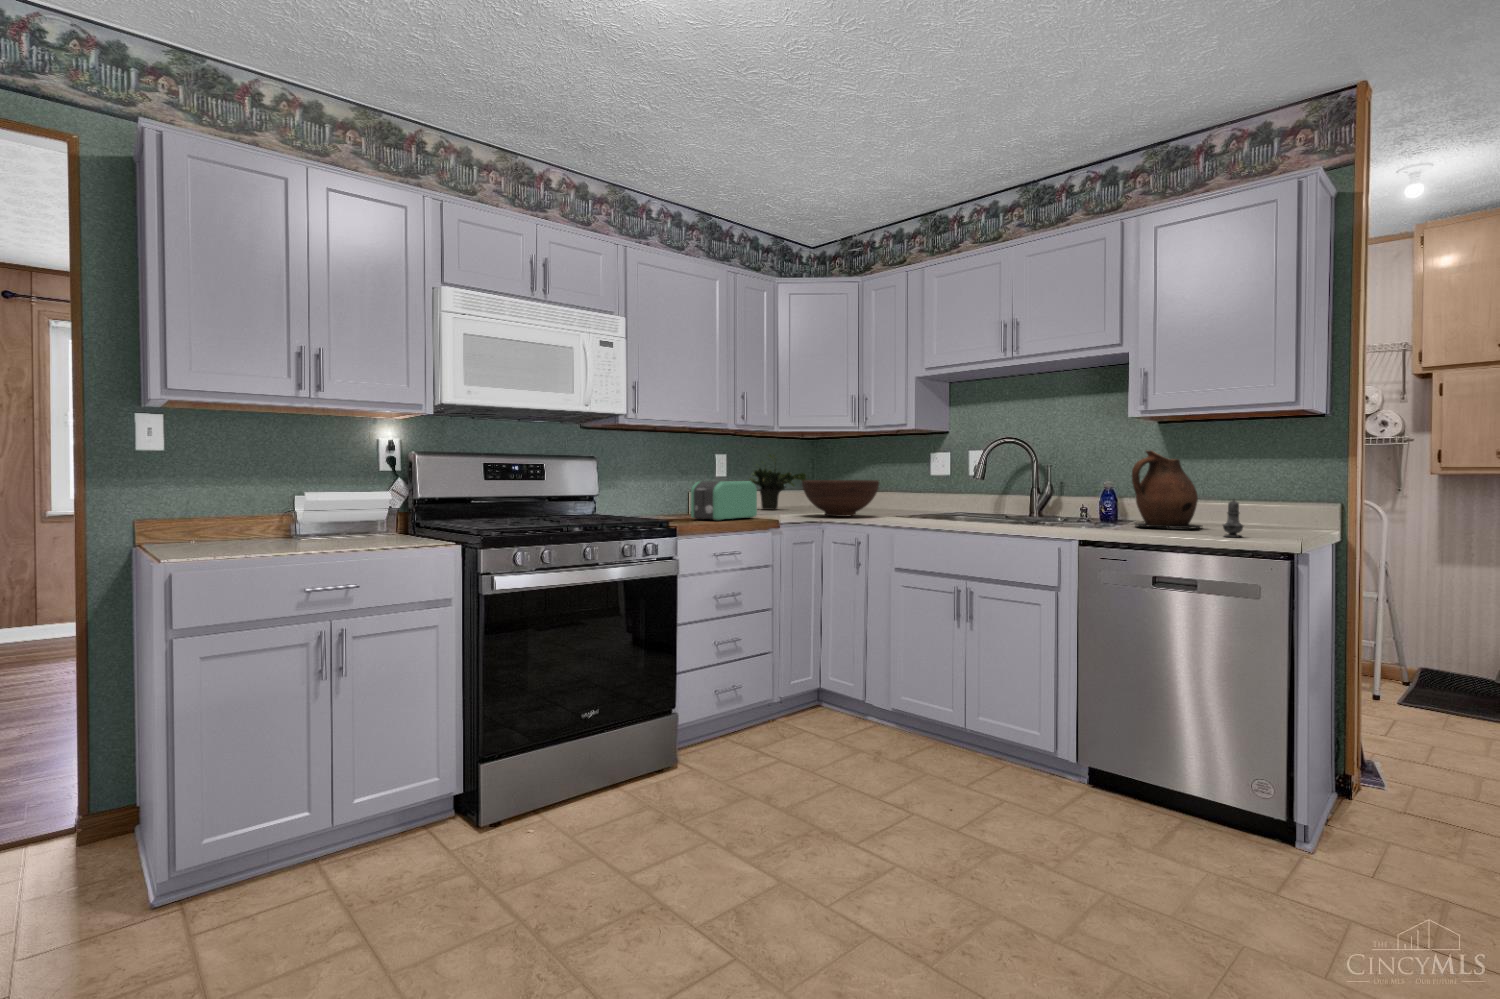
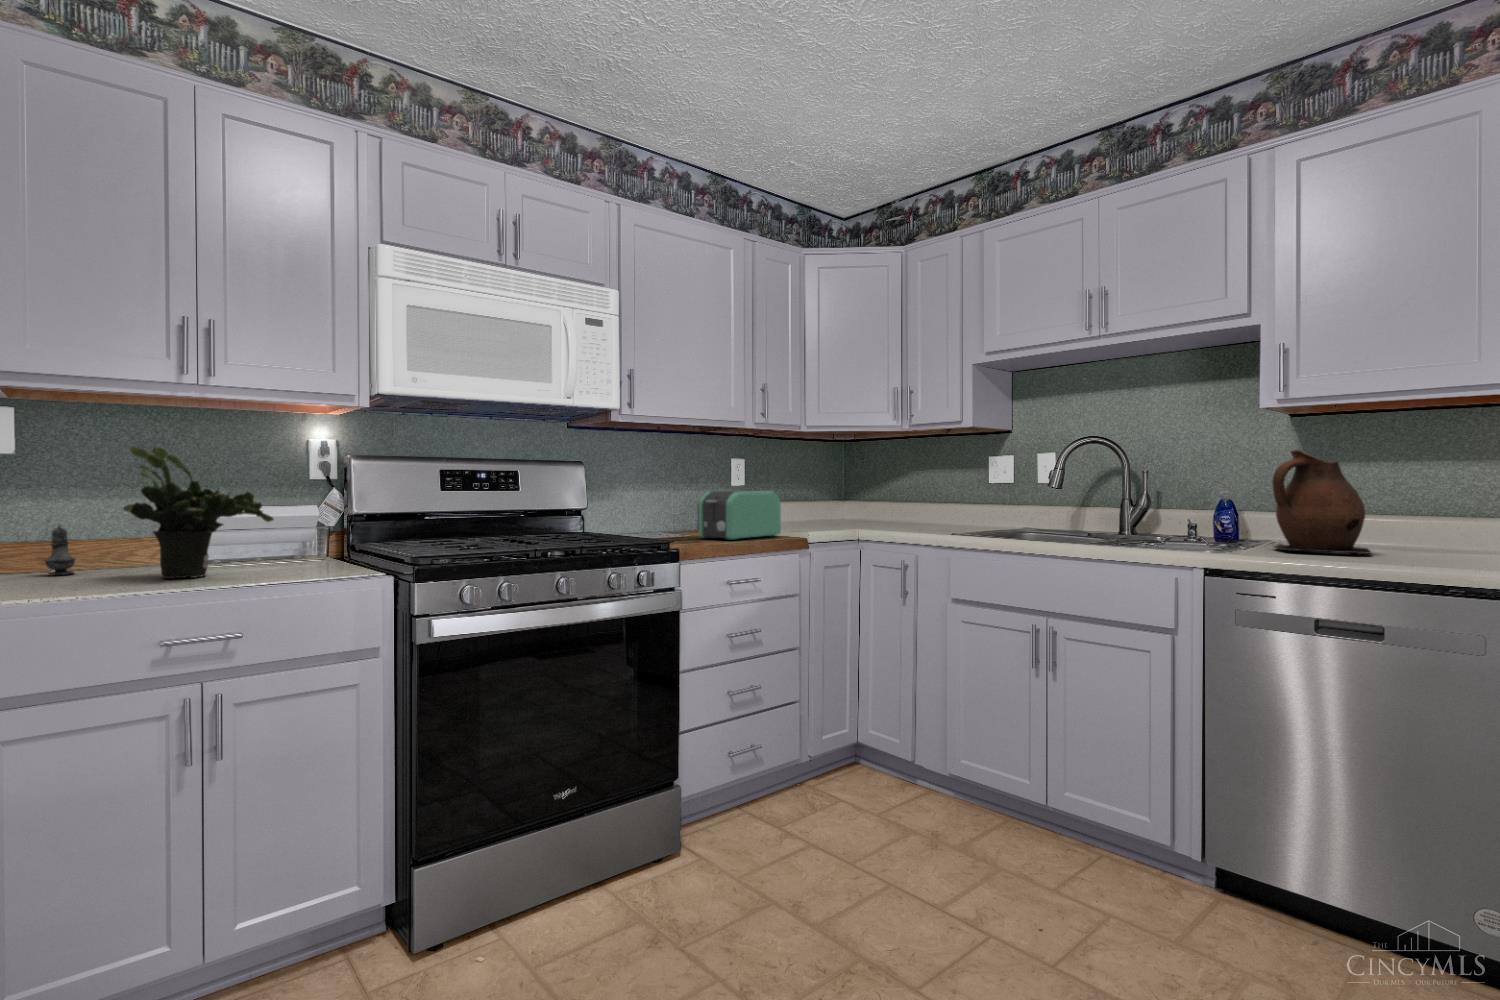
potted plant: present [749,455,806,510] -> present [123,447,274,578]
fruit bowl: present [802,480,879,517] -> none [836,489,931,534]
salt shaker: present [1223,499,1243,537] -> present [45,525,76,576]

